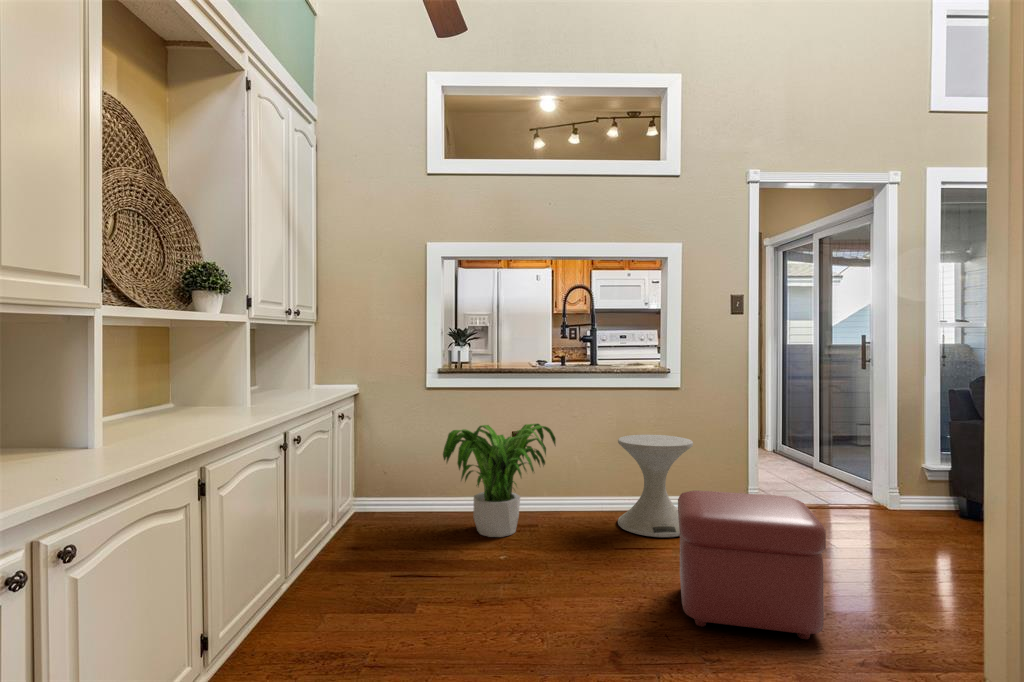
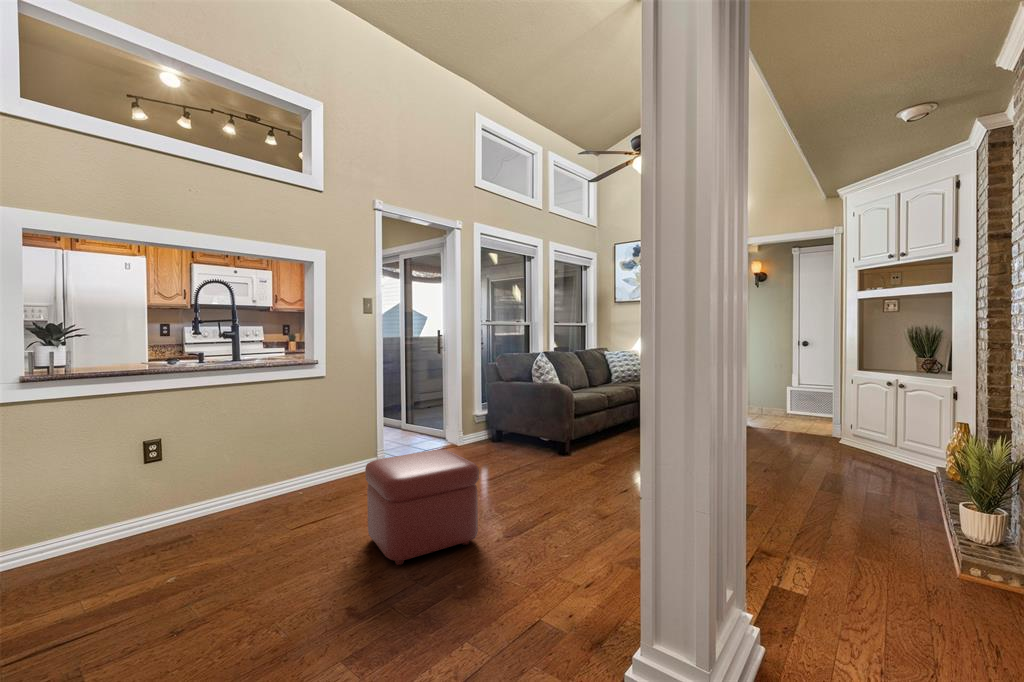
potted plant: present [443,424,556,537] -> none [53,426,213,566]
side table: present [618,435,693,537] -> none [277,419,347,511]

